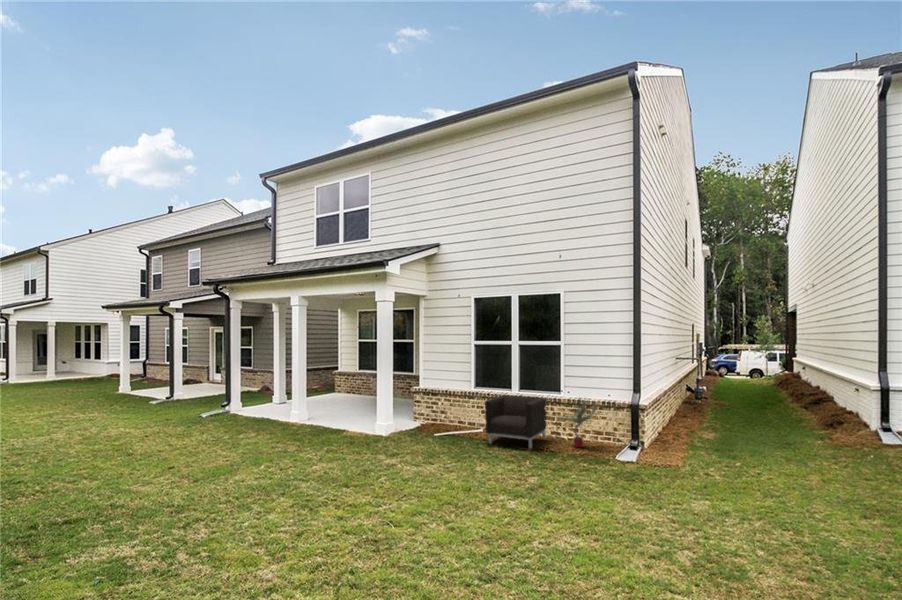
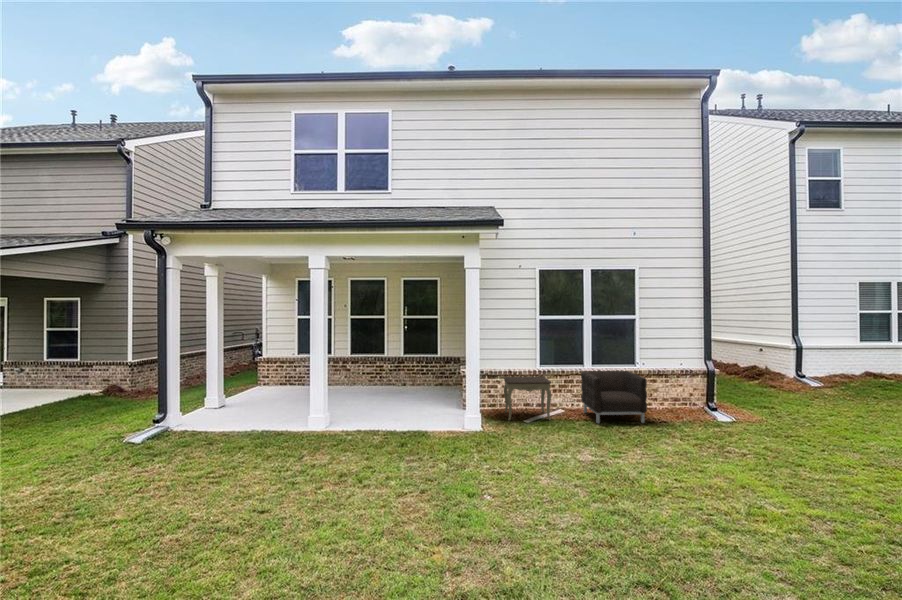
side table: none [426,396,472,437] -> present [504,376,551,421]
potted tree: present [560,398,597,448] -> none [650,367,691,416]

